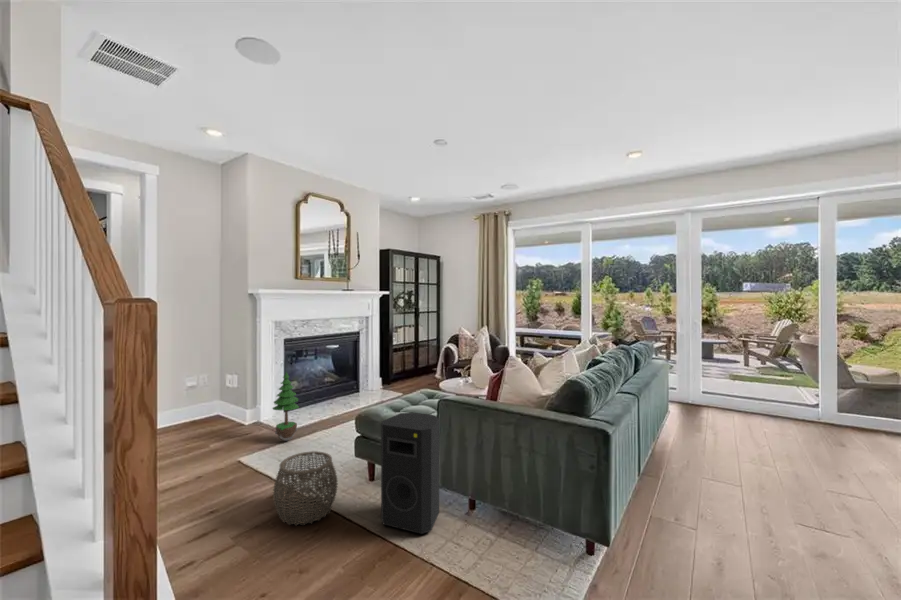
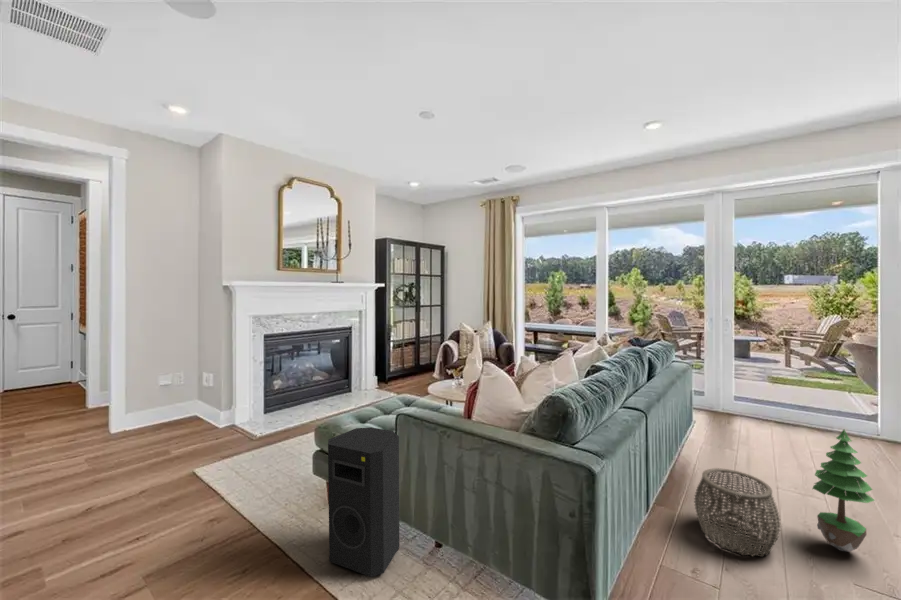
potted tree: present [273,372,299,441] -> present [813,430,874,551]
woven basket: present [273,451,338,525] -> present [694,468,781,556]

